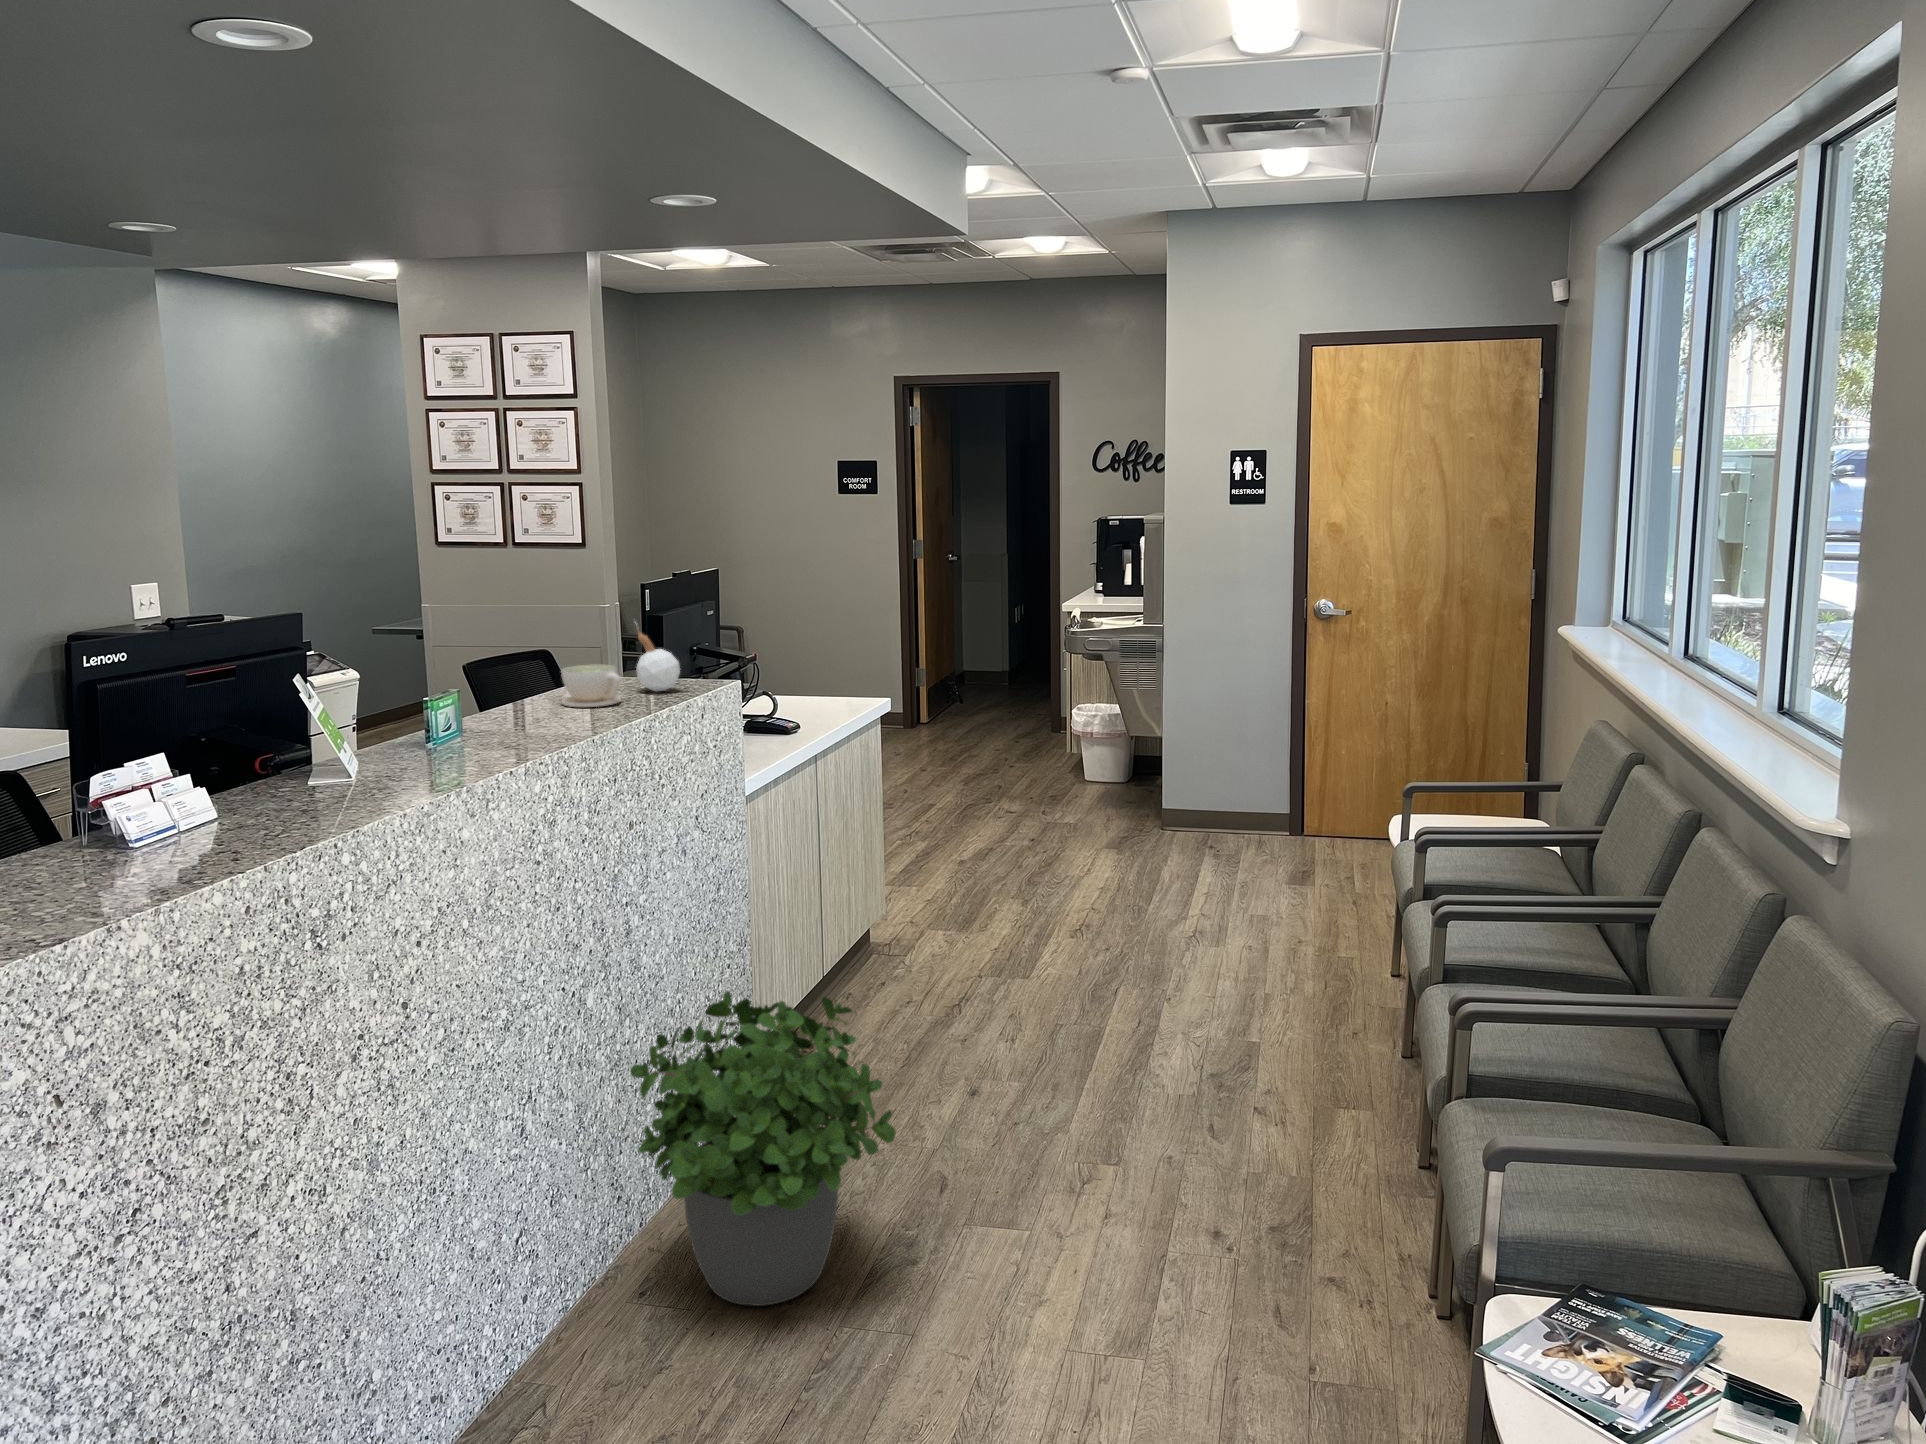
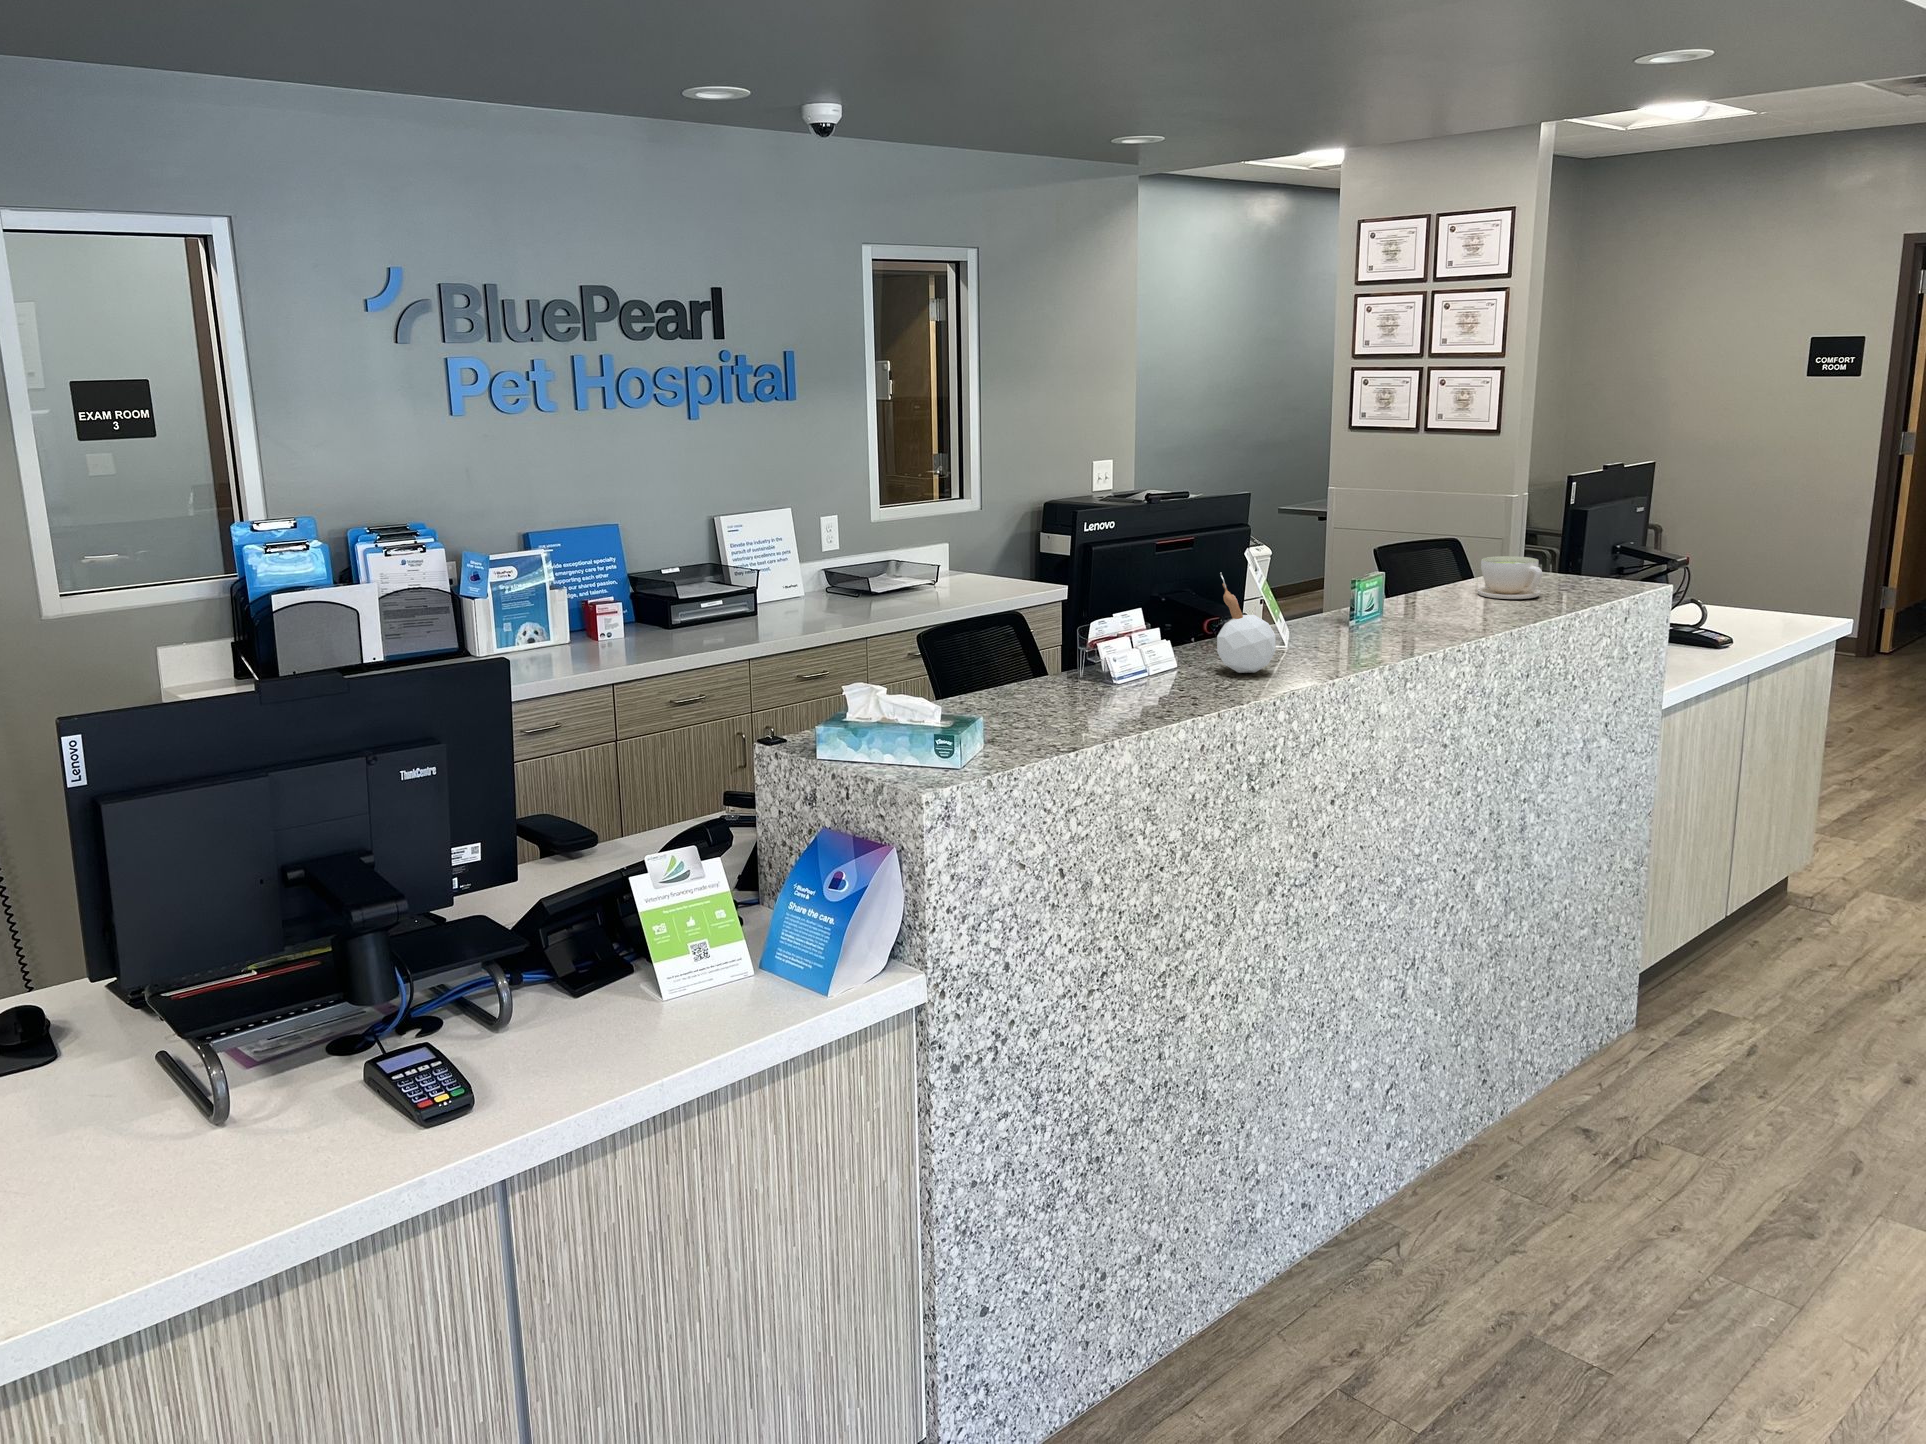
candle: present [636,628,680,691] -> present [1217,572,1276,673]
potted plant: present [630,991,896,1306] -> none [1507,904,1809,1231]

